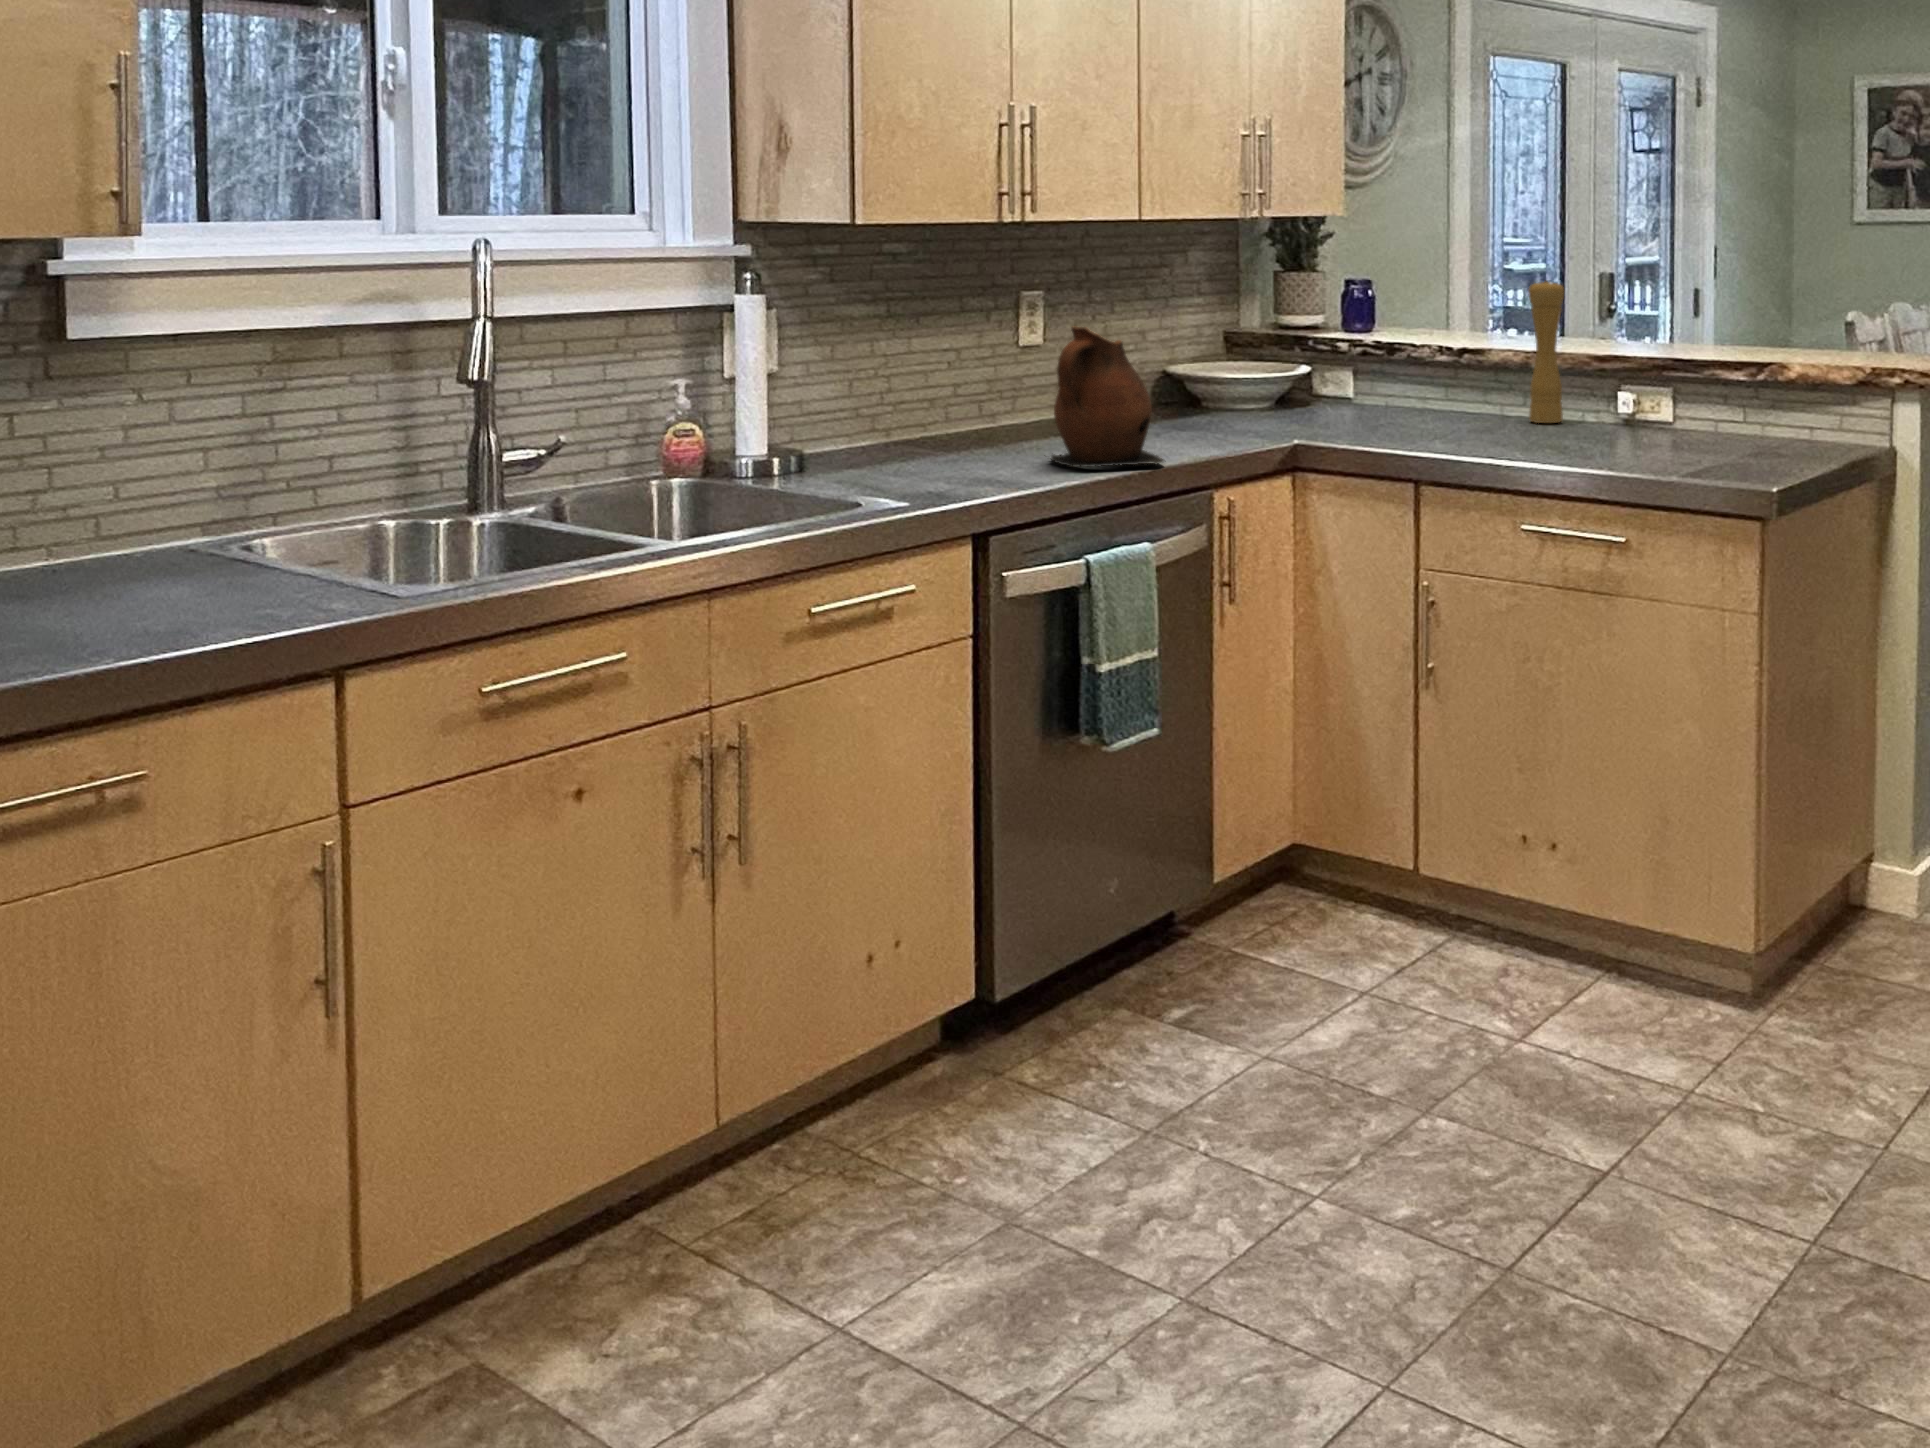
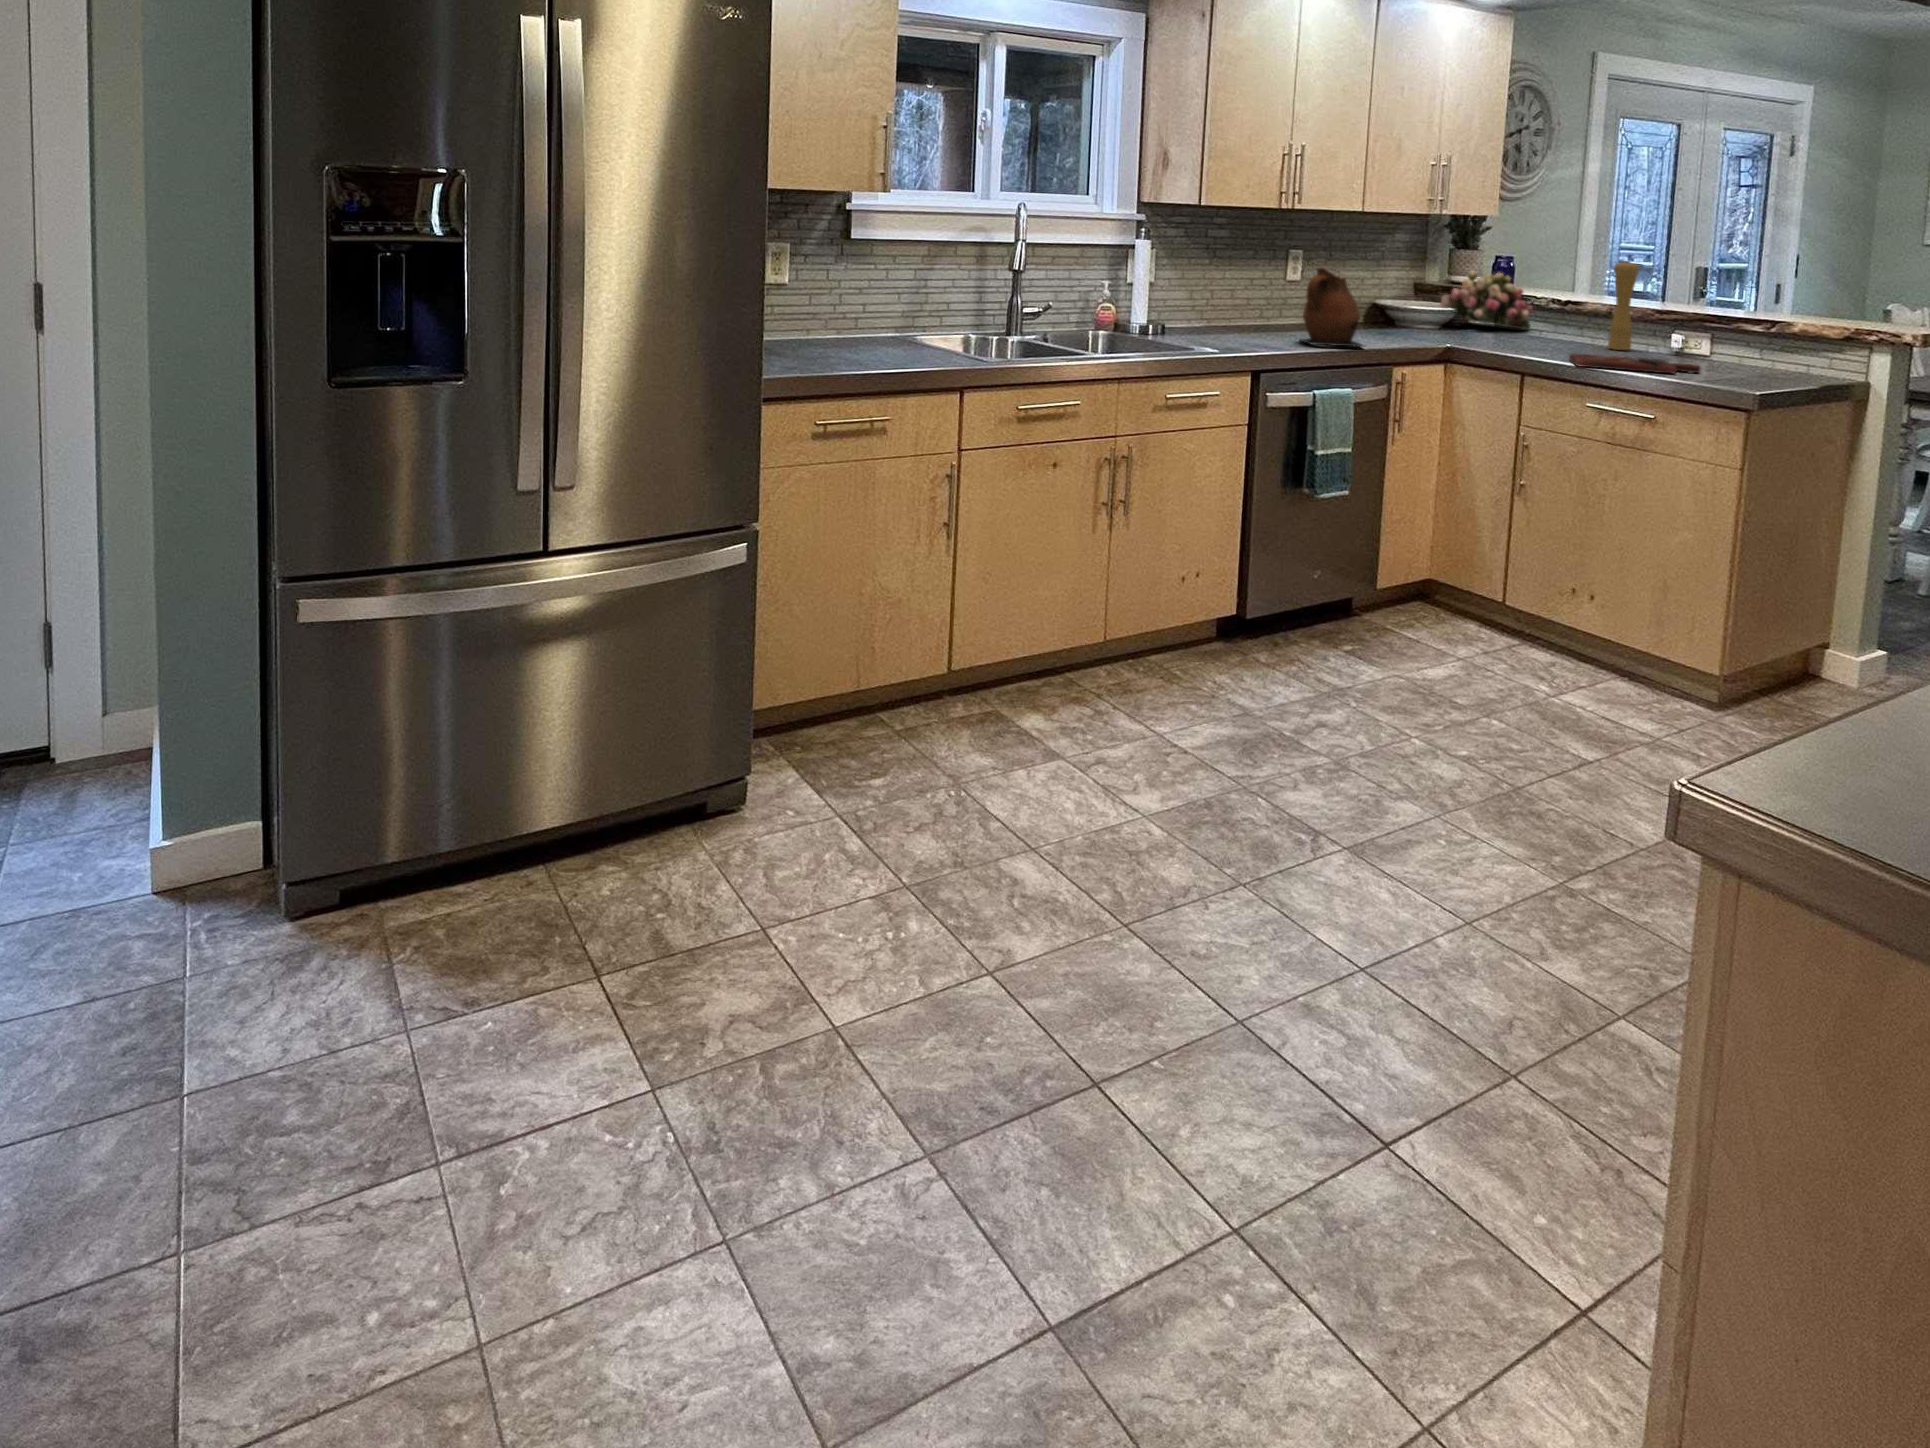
flower arrangement: none [1271,306,1413,397] -> present [1441,270,1533,330]
cutting board: none [1484,439,1675,465] -> present [1569,353,1701,374]

